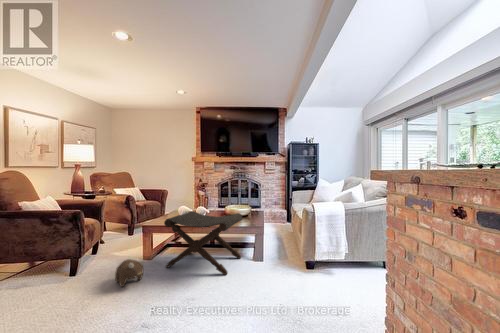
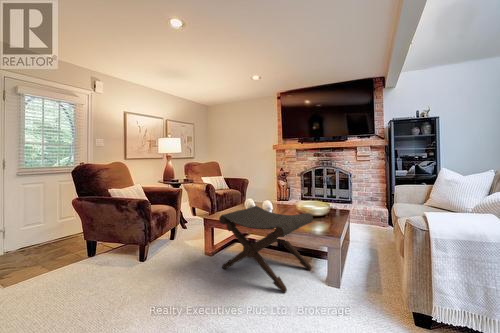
plush toy: present [115,259,145,287] -> none [168,256,194,286]

